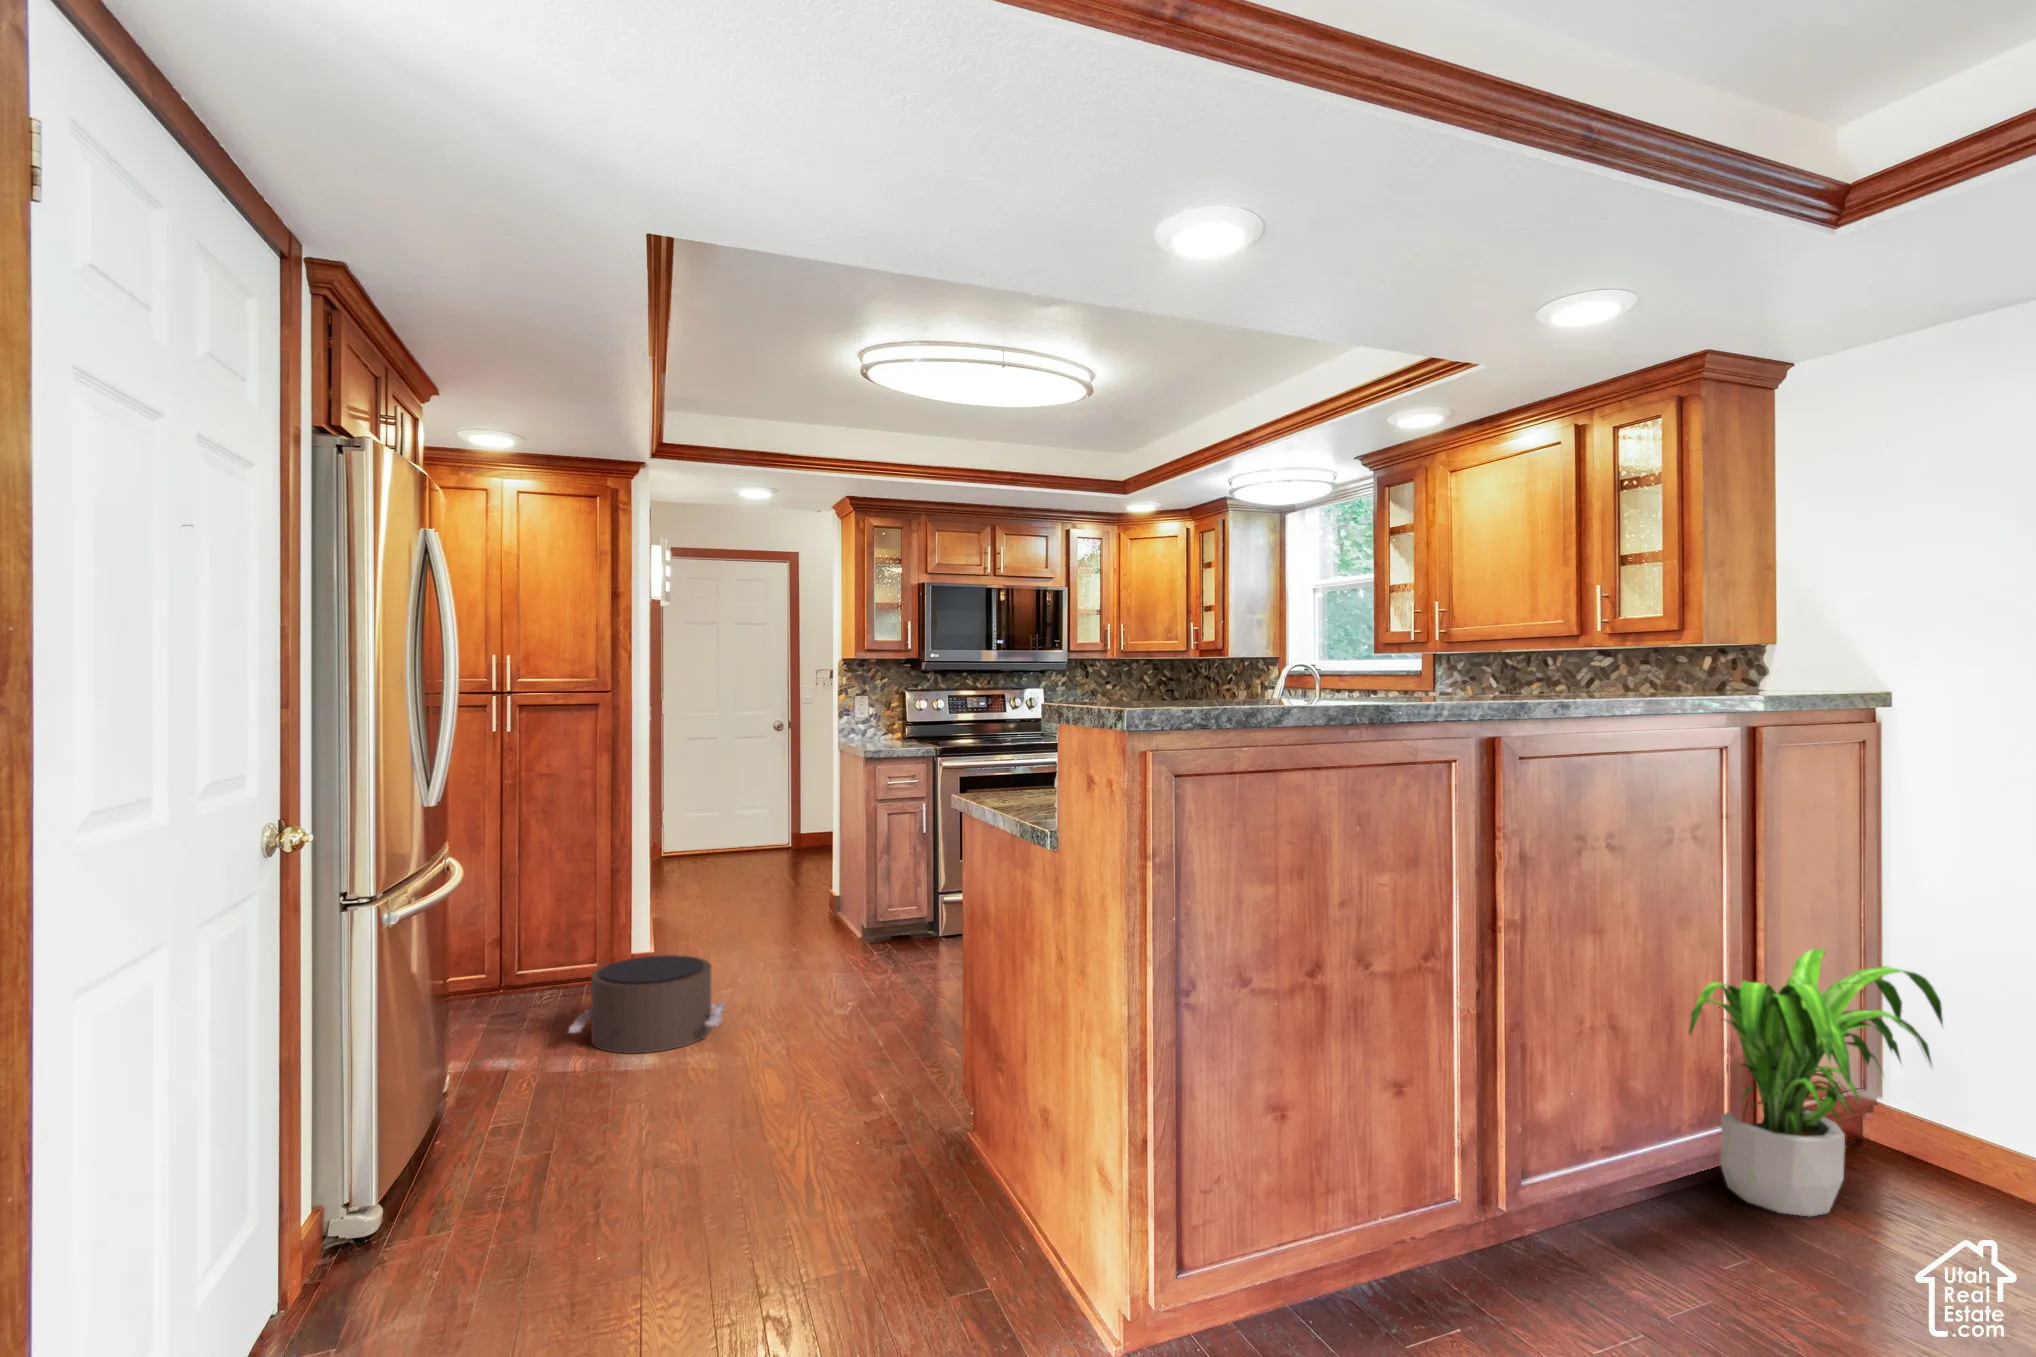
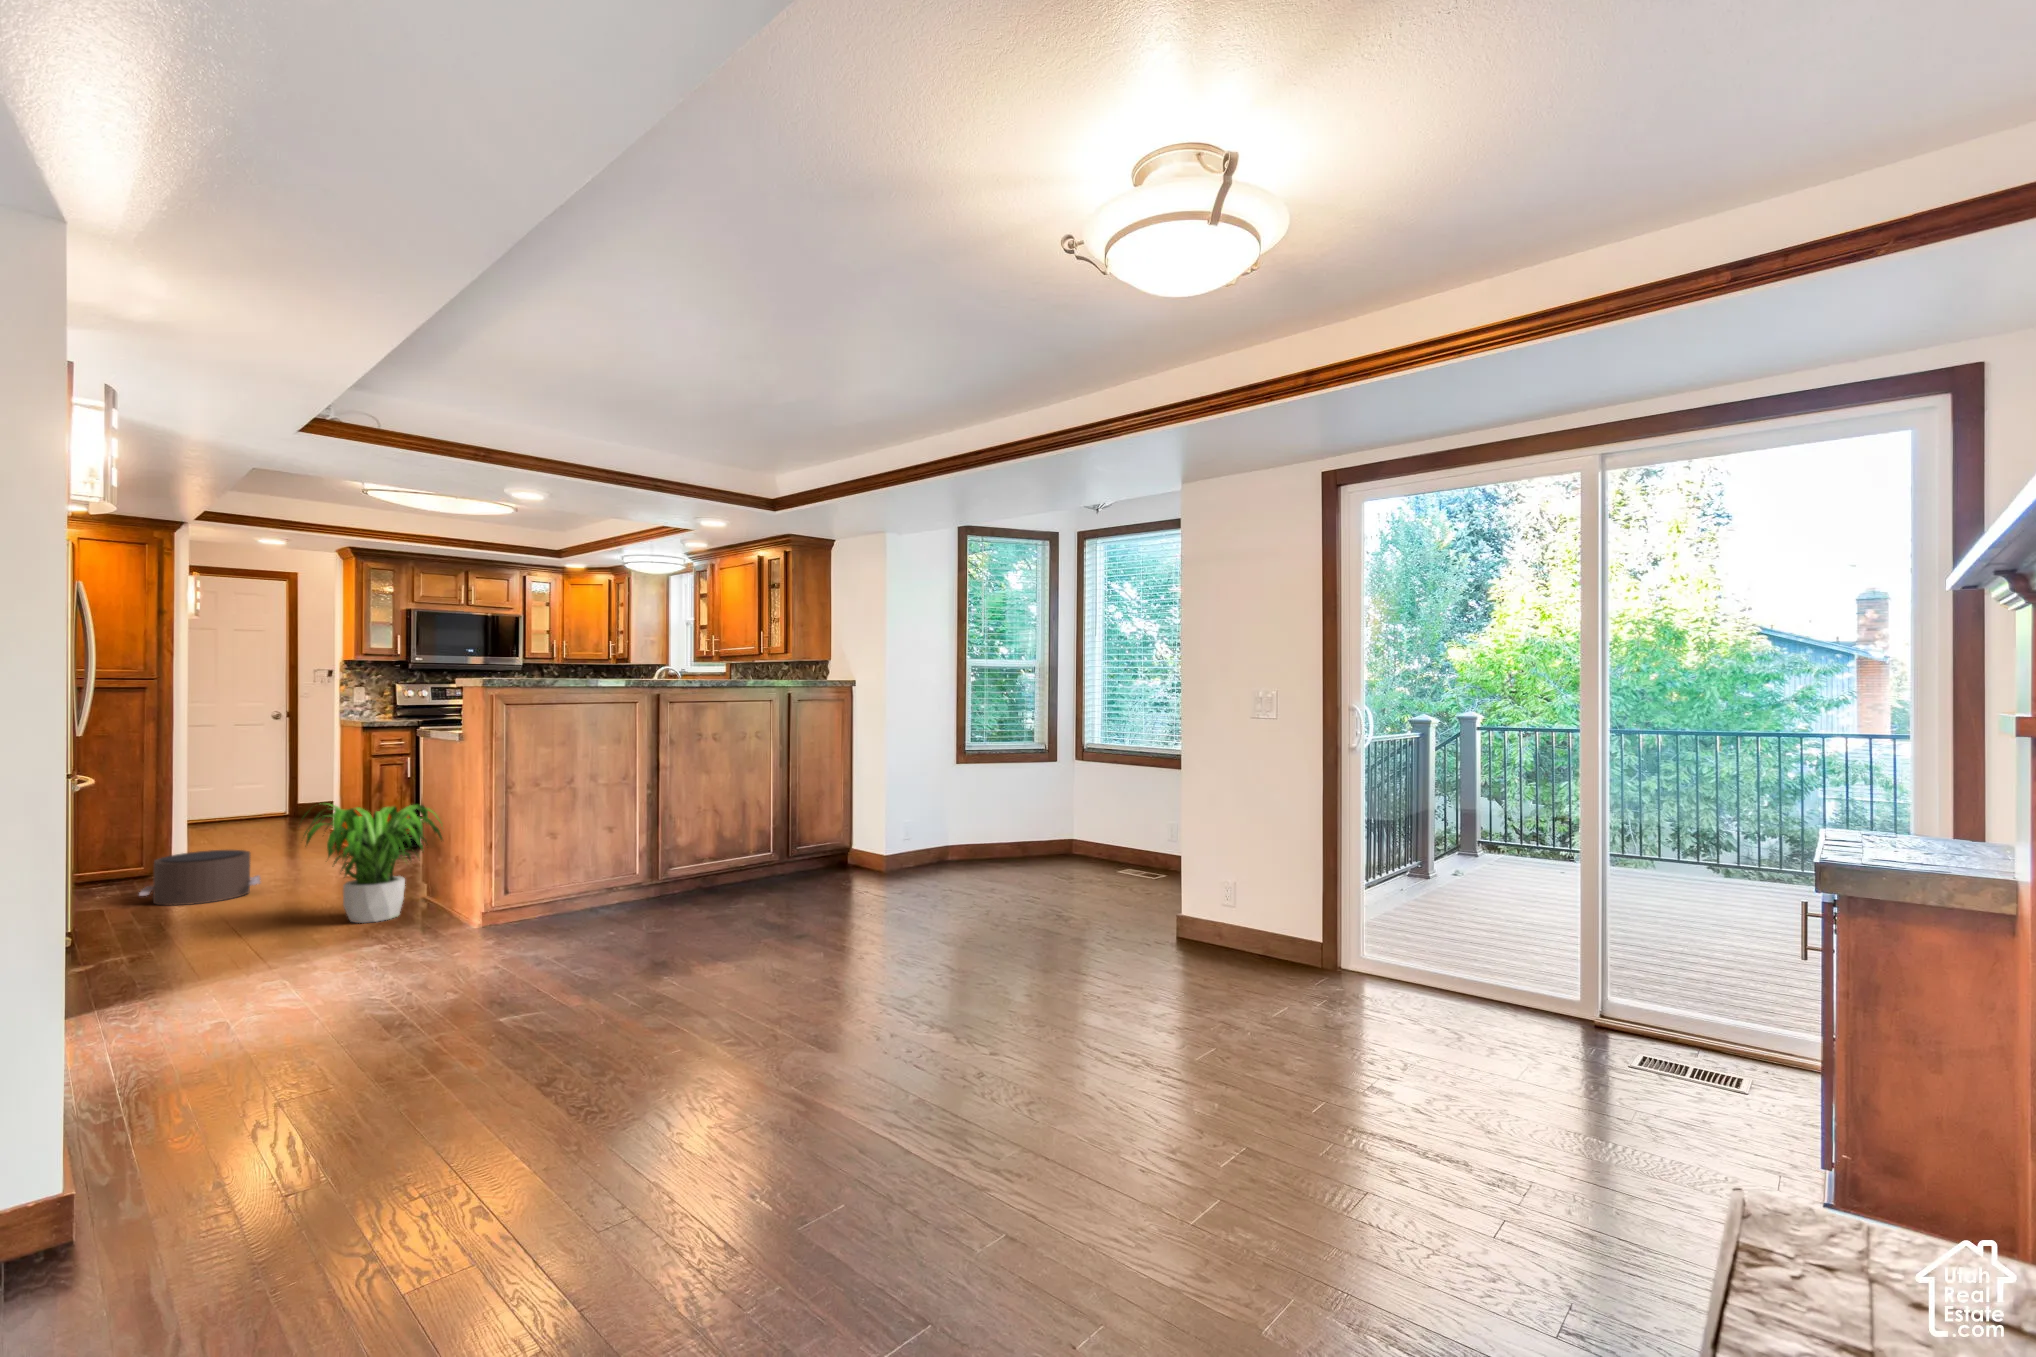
potted plant: present [1689,949,1943,1217] -> present [301,803,442,923]

